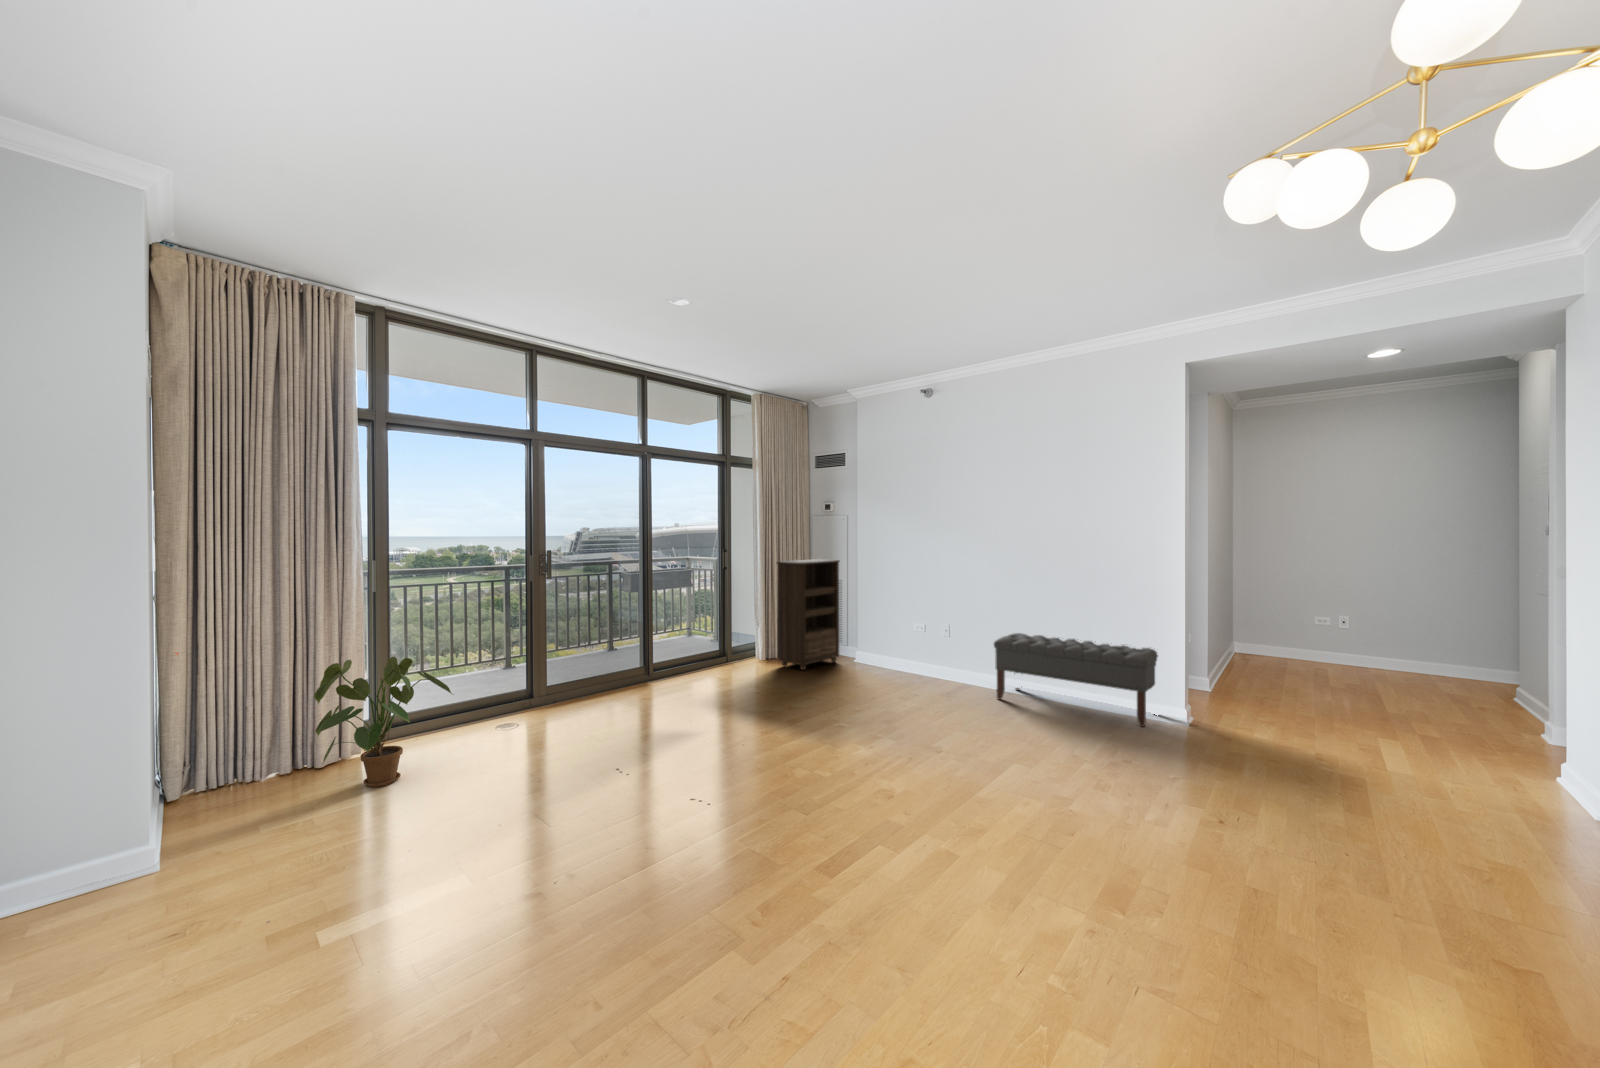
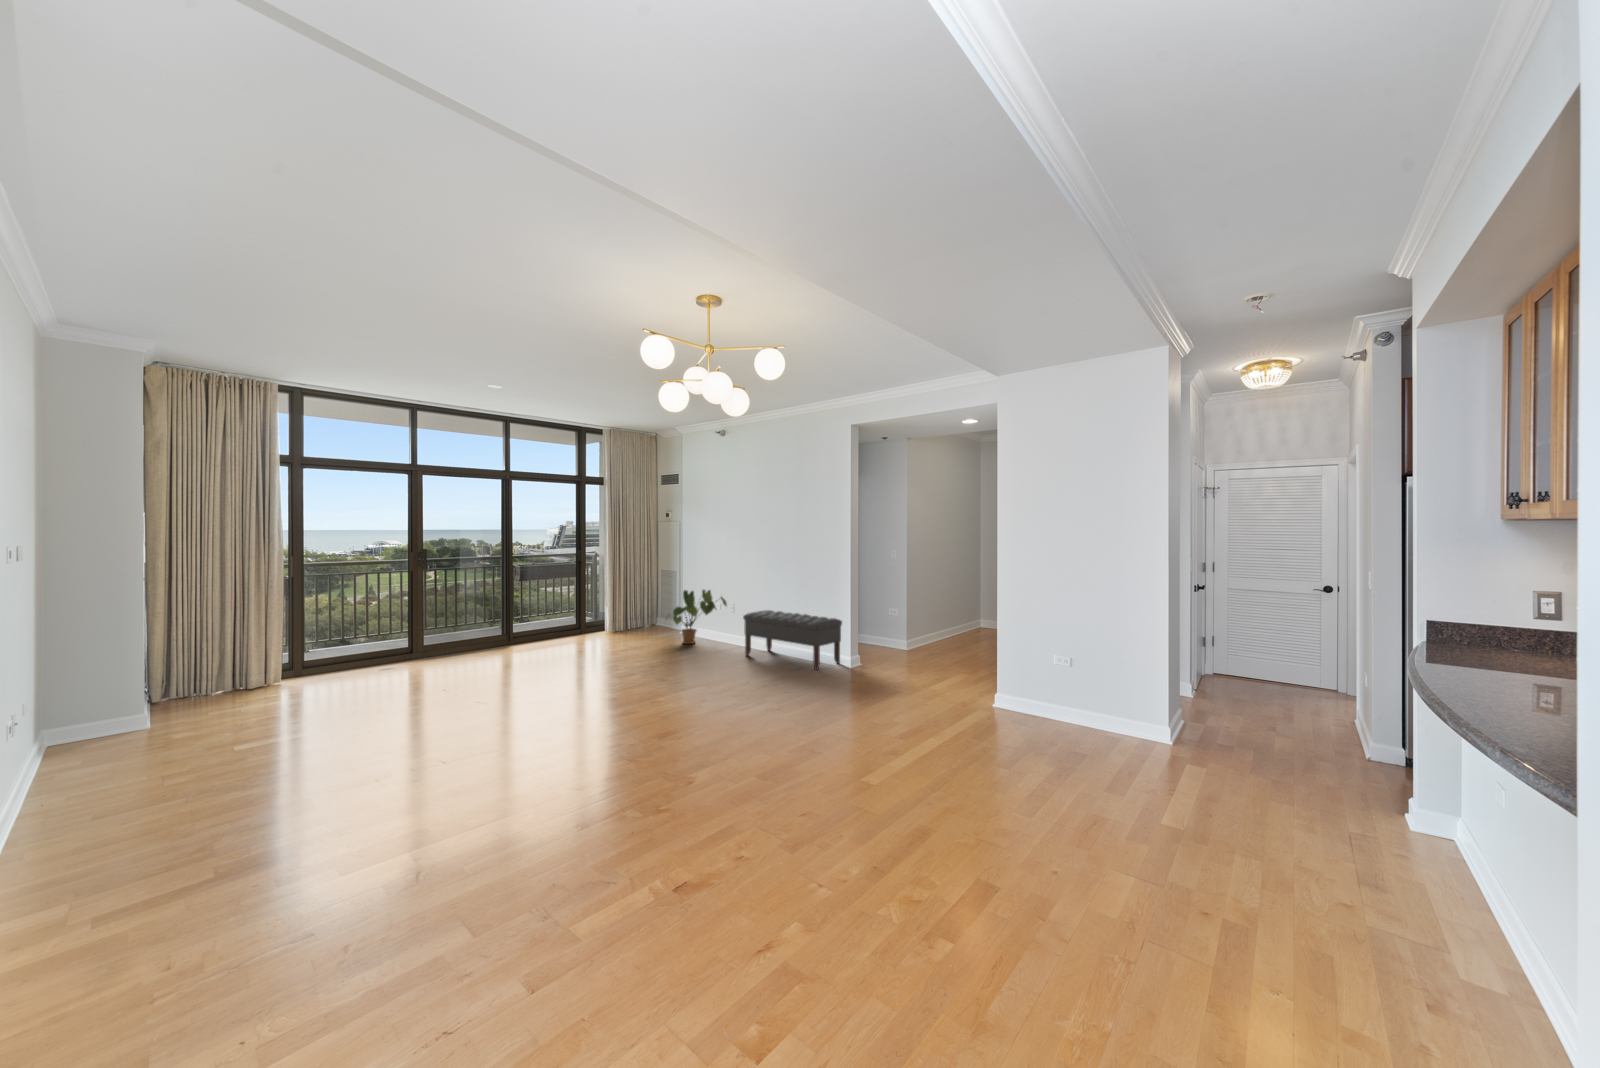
bookshelf: present [777,559,839,670] -> none [616,557,667,639]
house plant: present [314,657,454,787] -> present [673,590,727,644]

